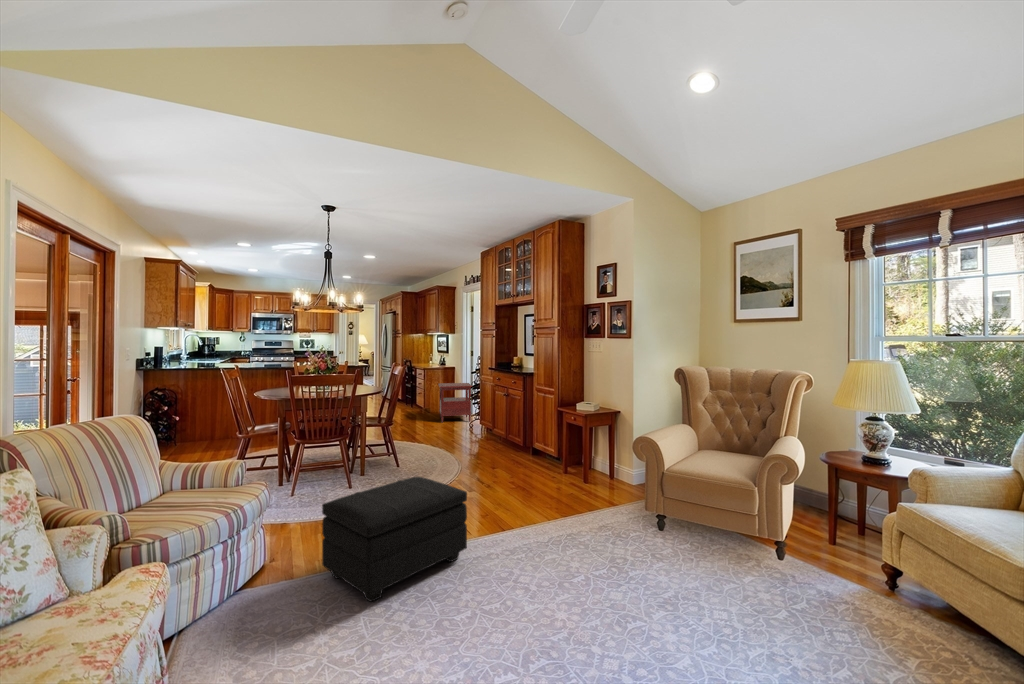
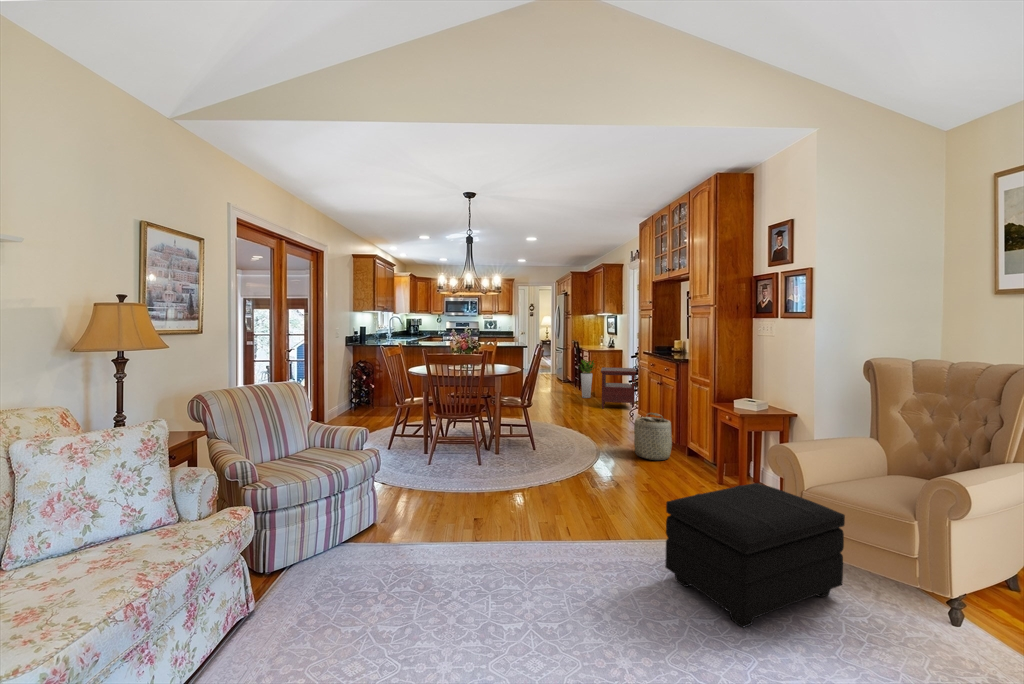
planter: none [412,376,431,414] -> present [579,360,595,398]
basket: none [490,421,522,462] -> present [634,413,672,460]
footstool: present [322,477,467,602] -> present [665,483,845,627]

